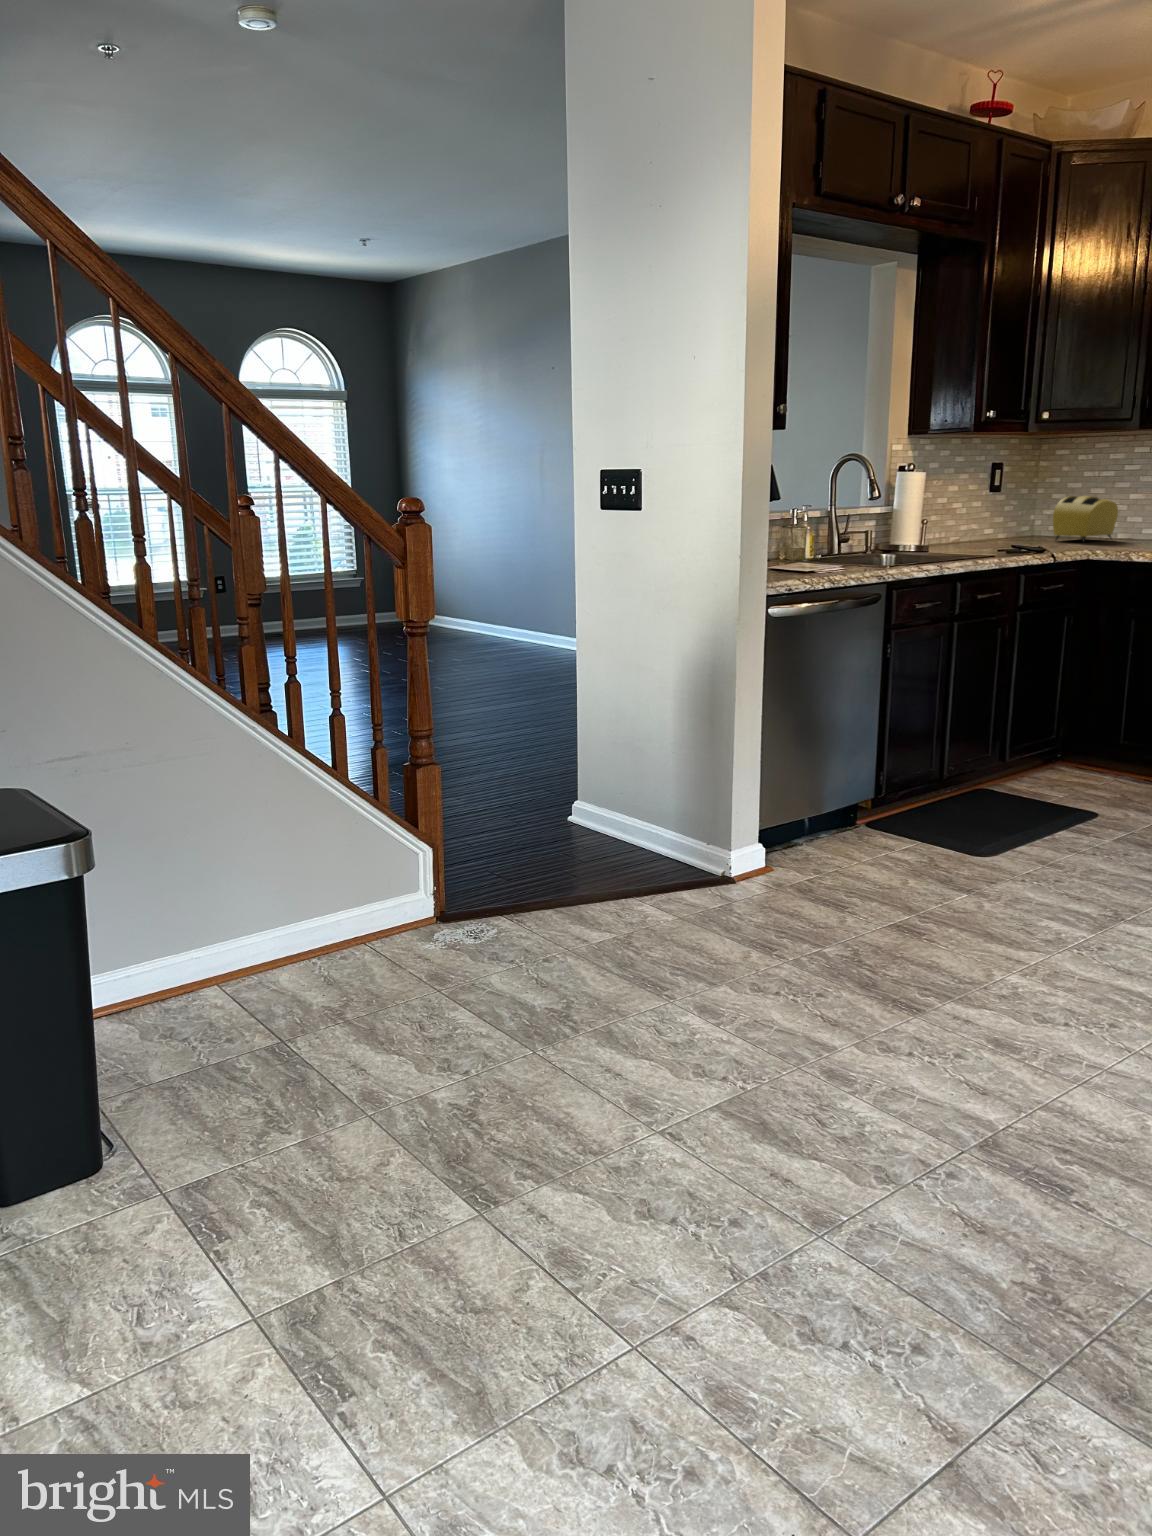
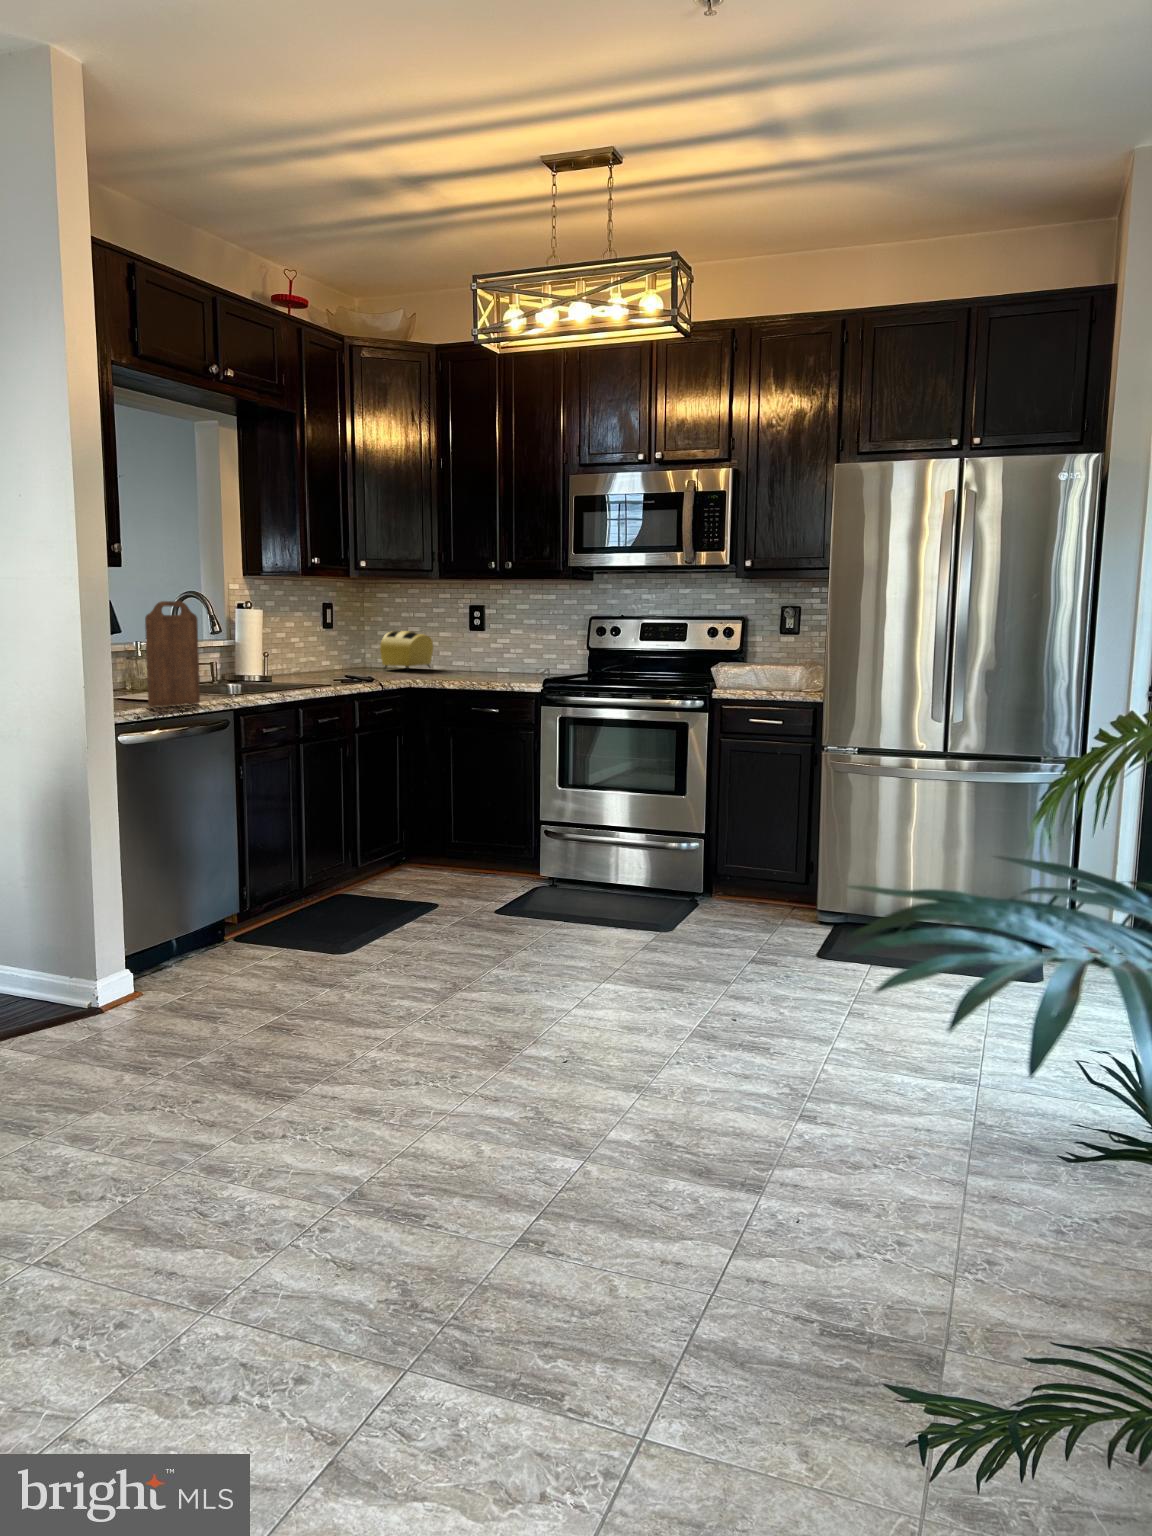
cutting board: none [801,465,858,578] -> present [145,601,200,707]

